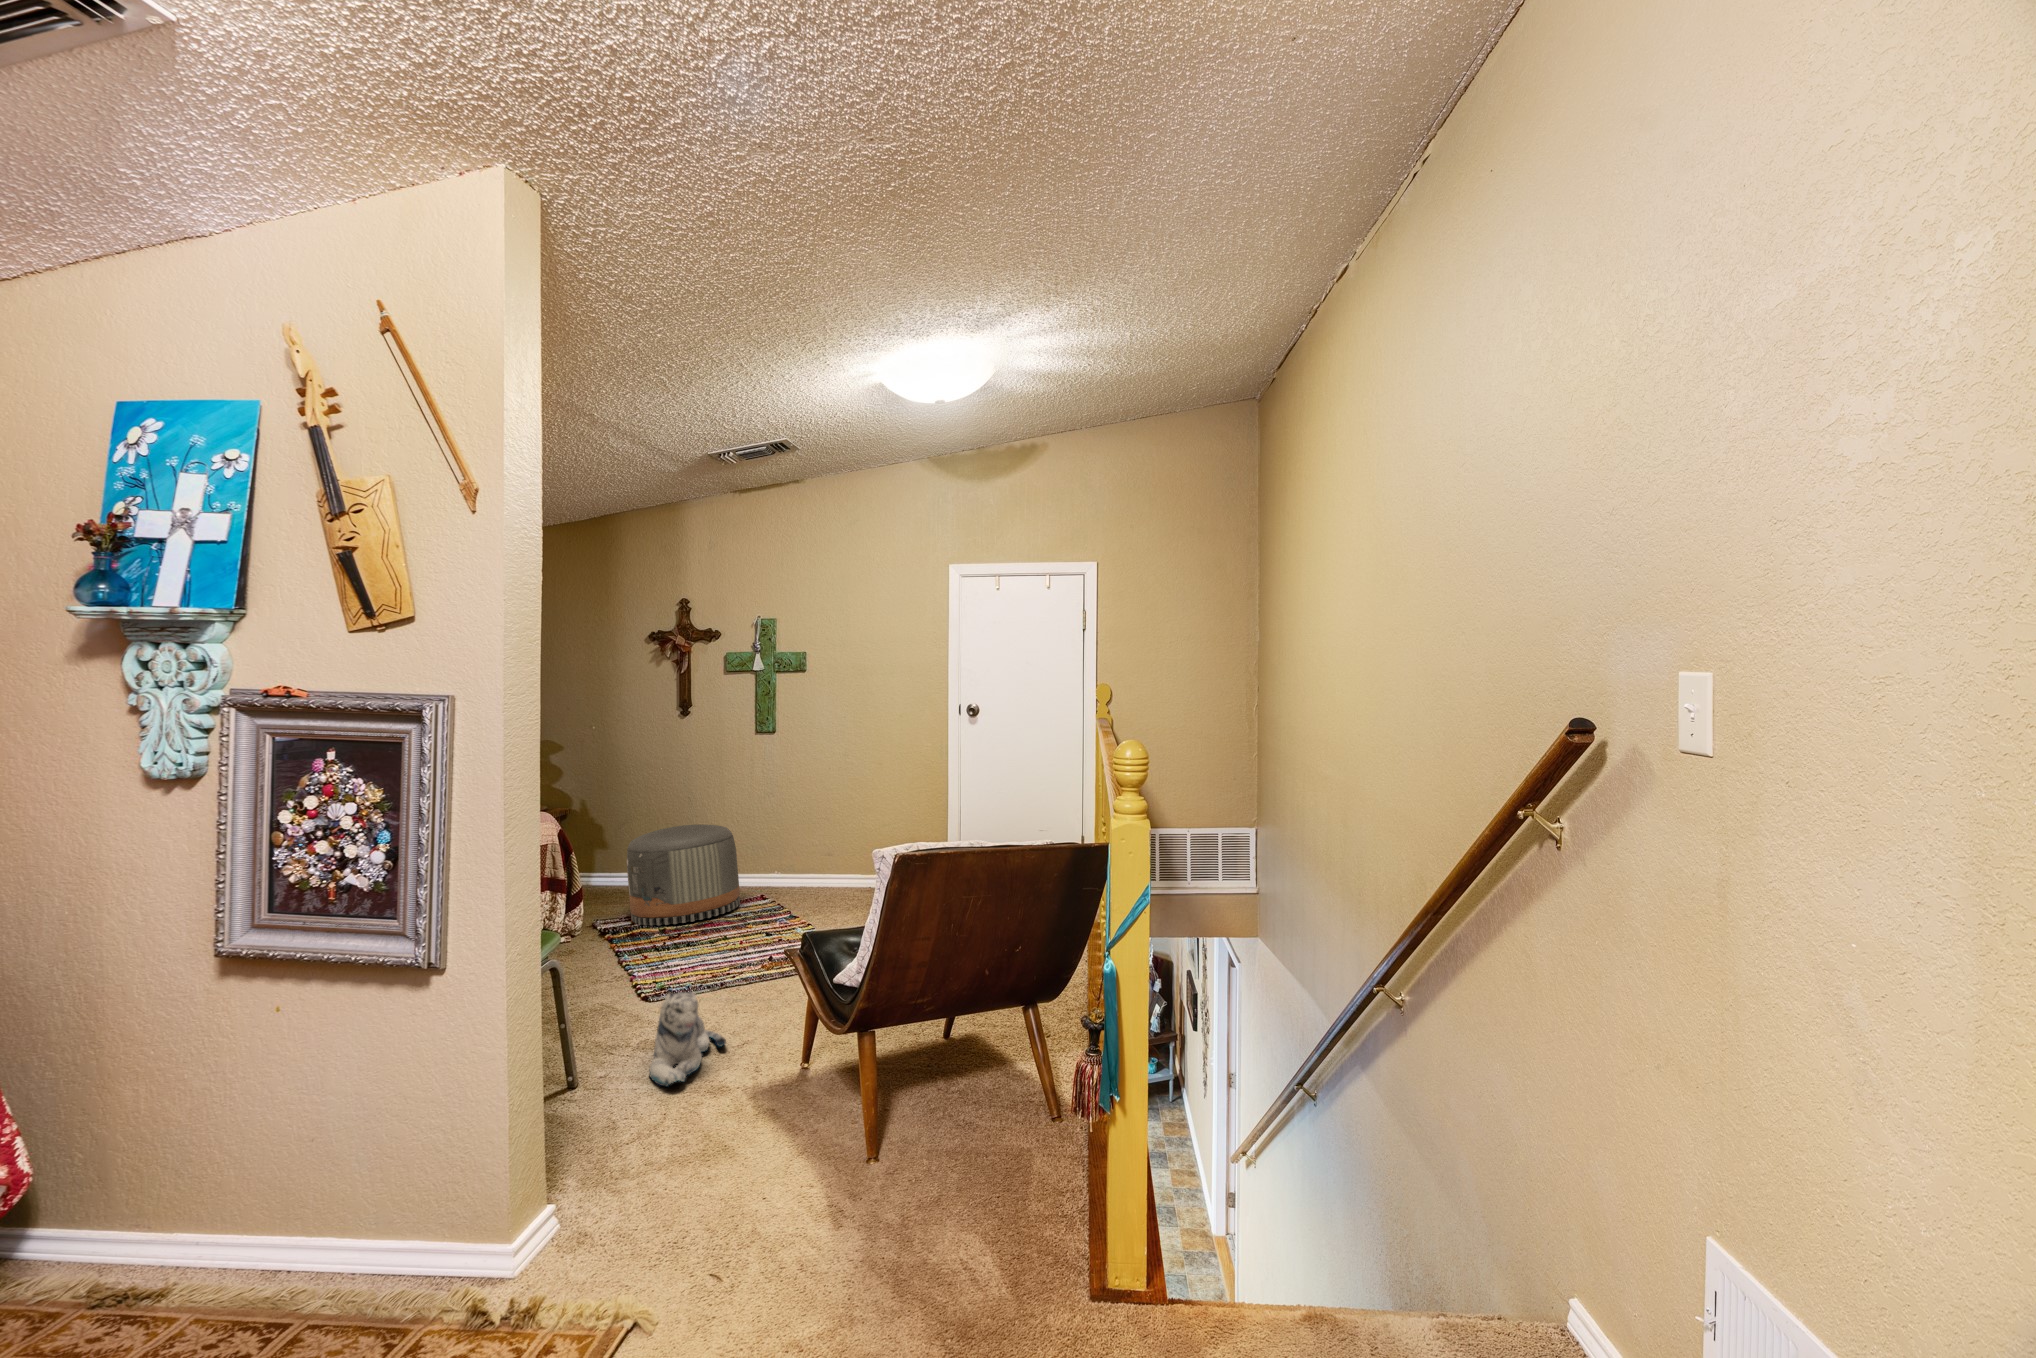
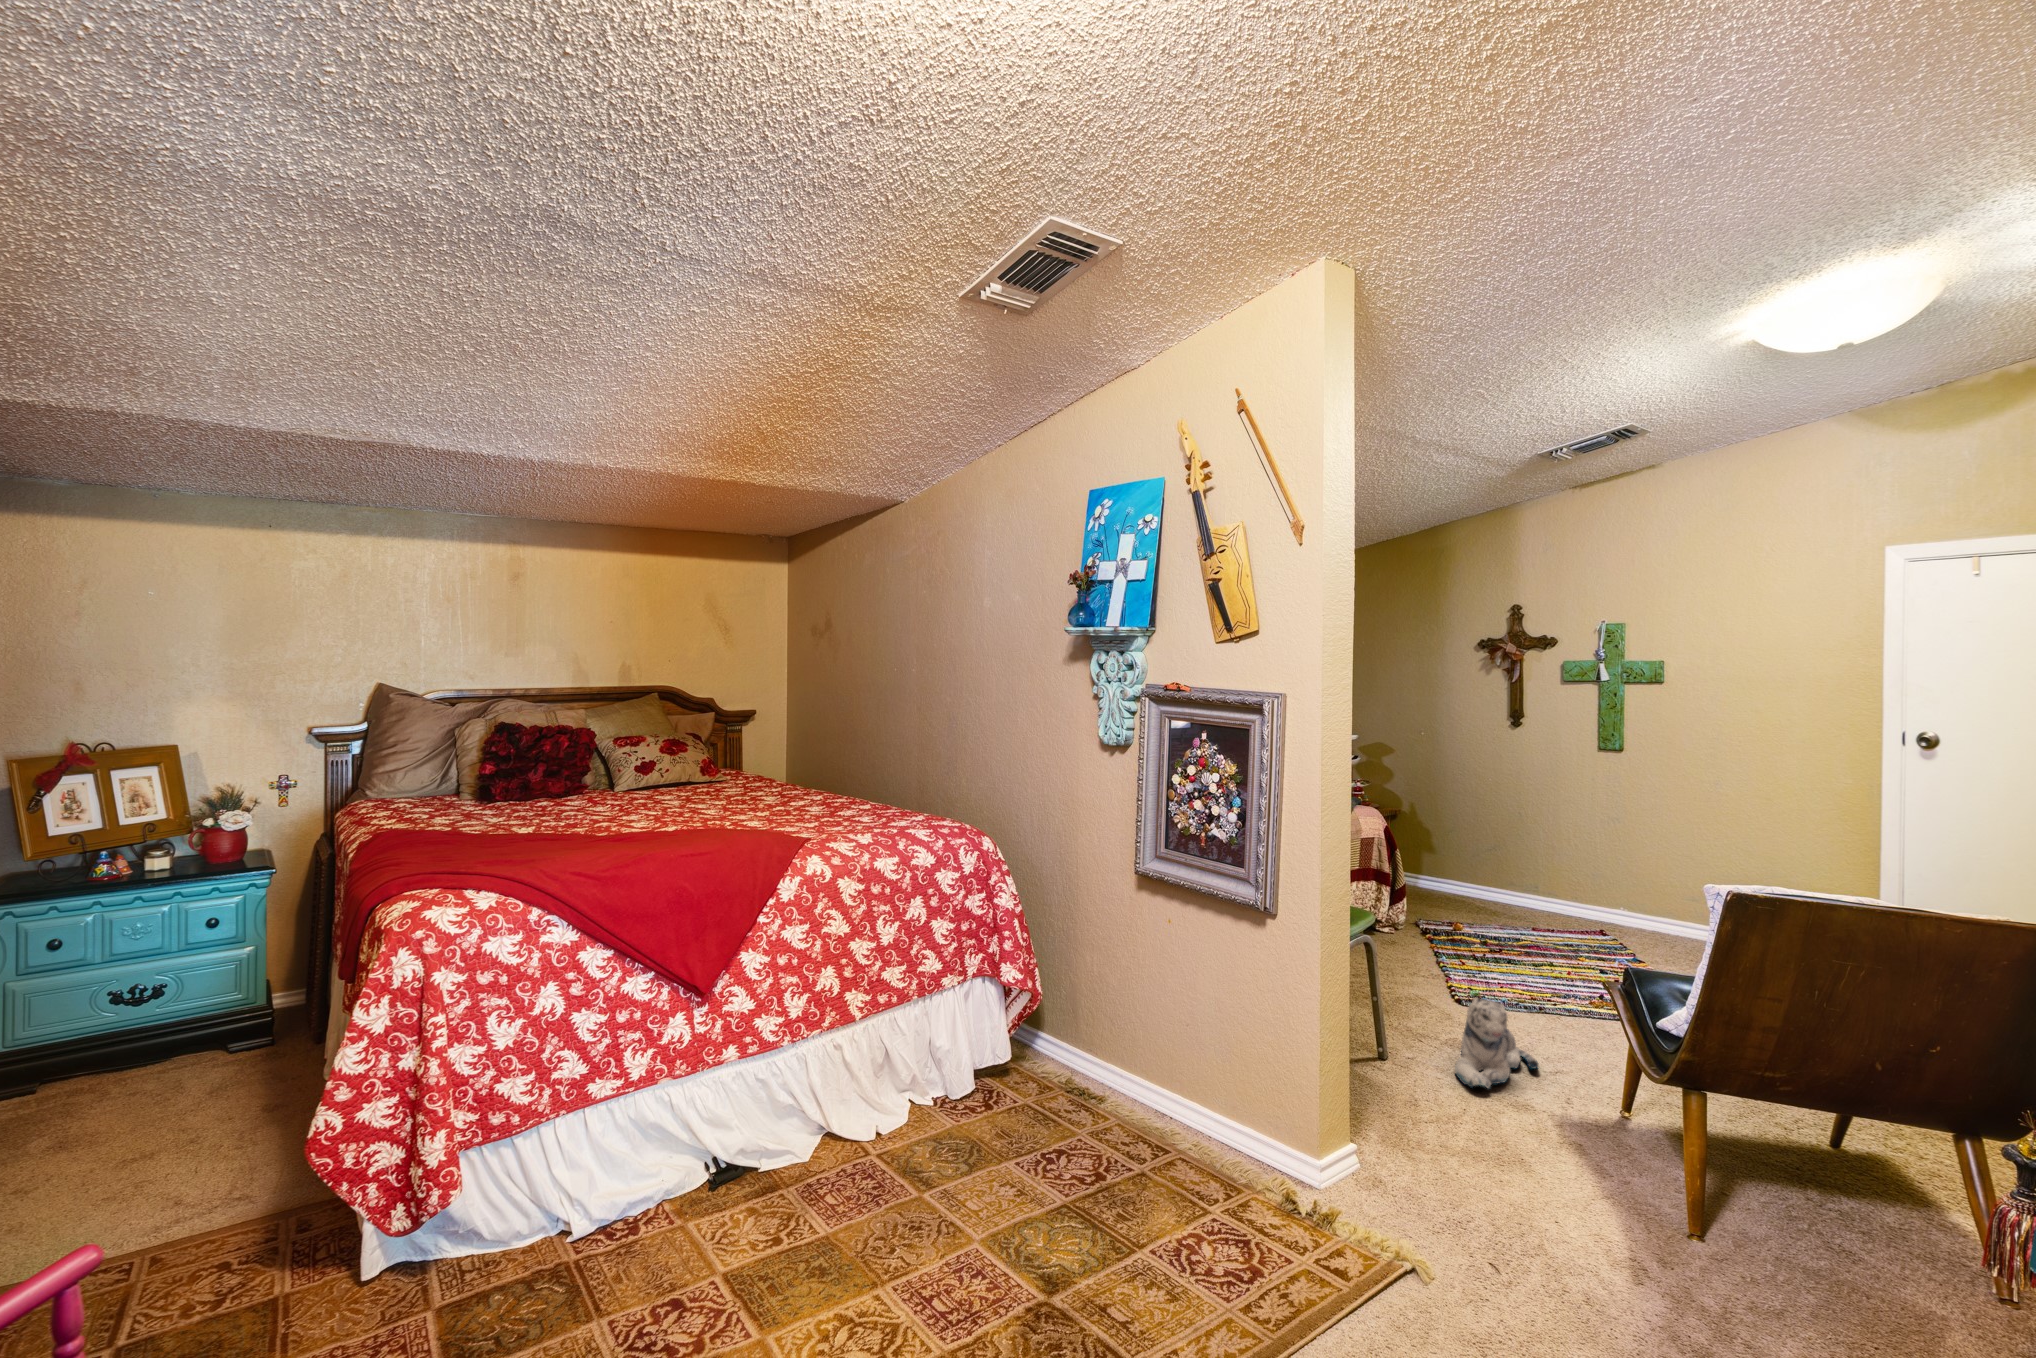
pouf: present [627,824,740,926] -> none [1449,840,1573,940]

